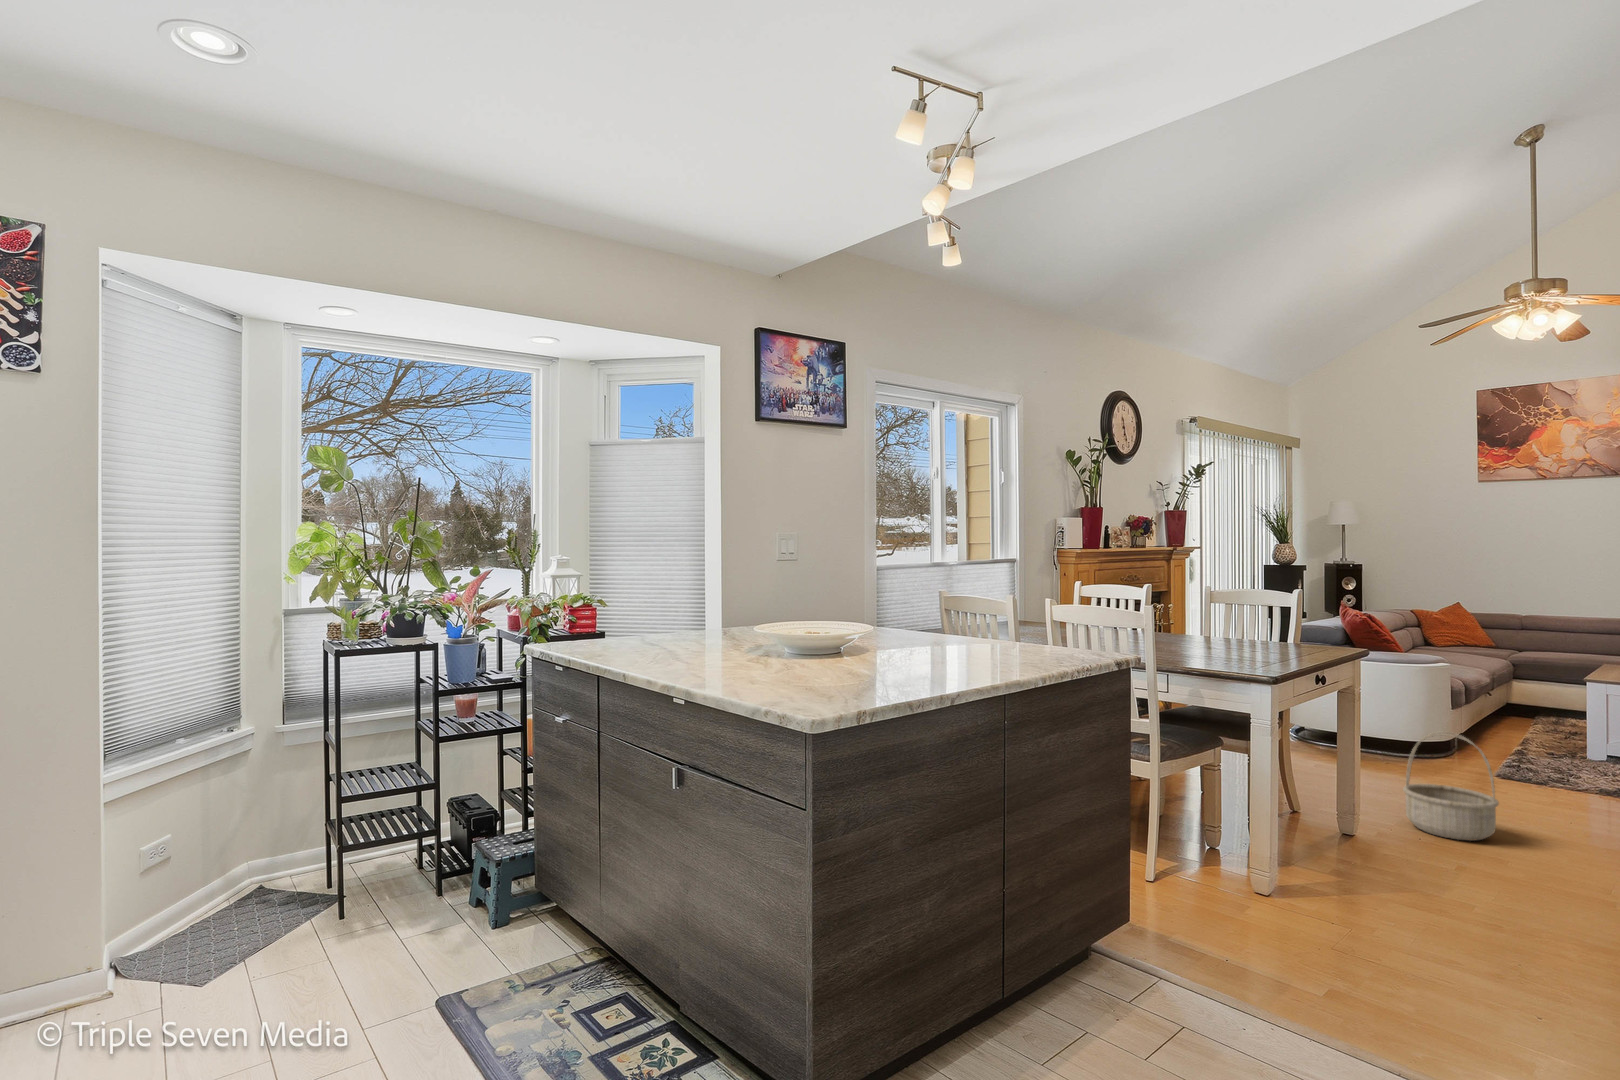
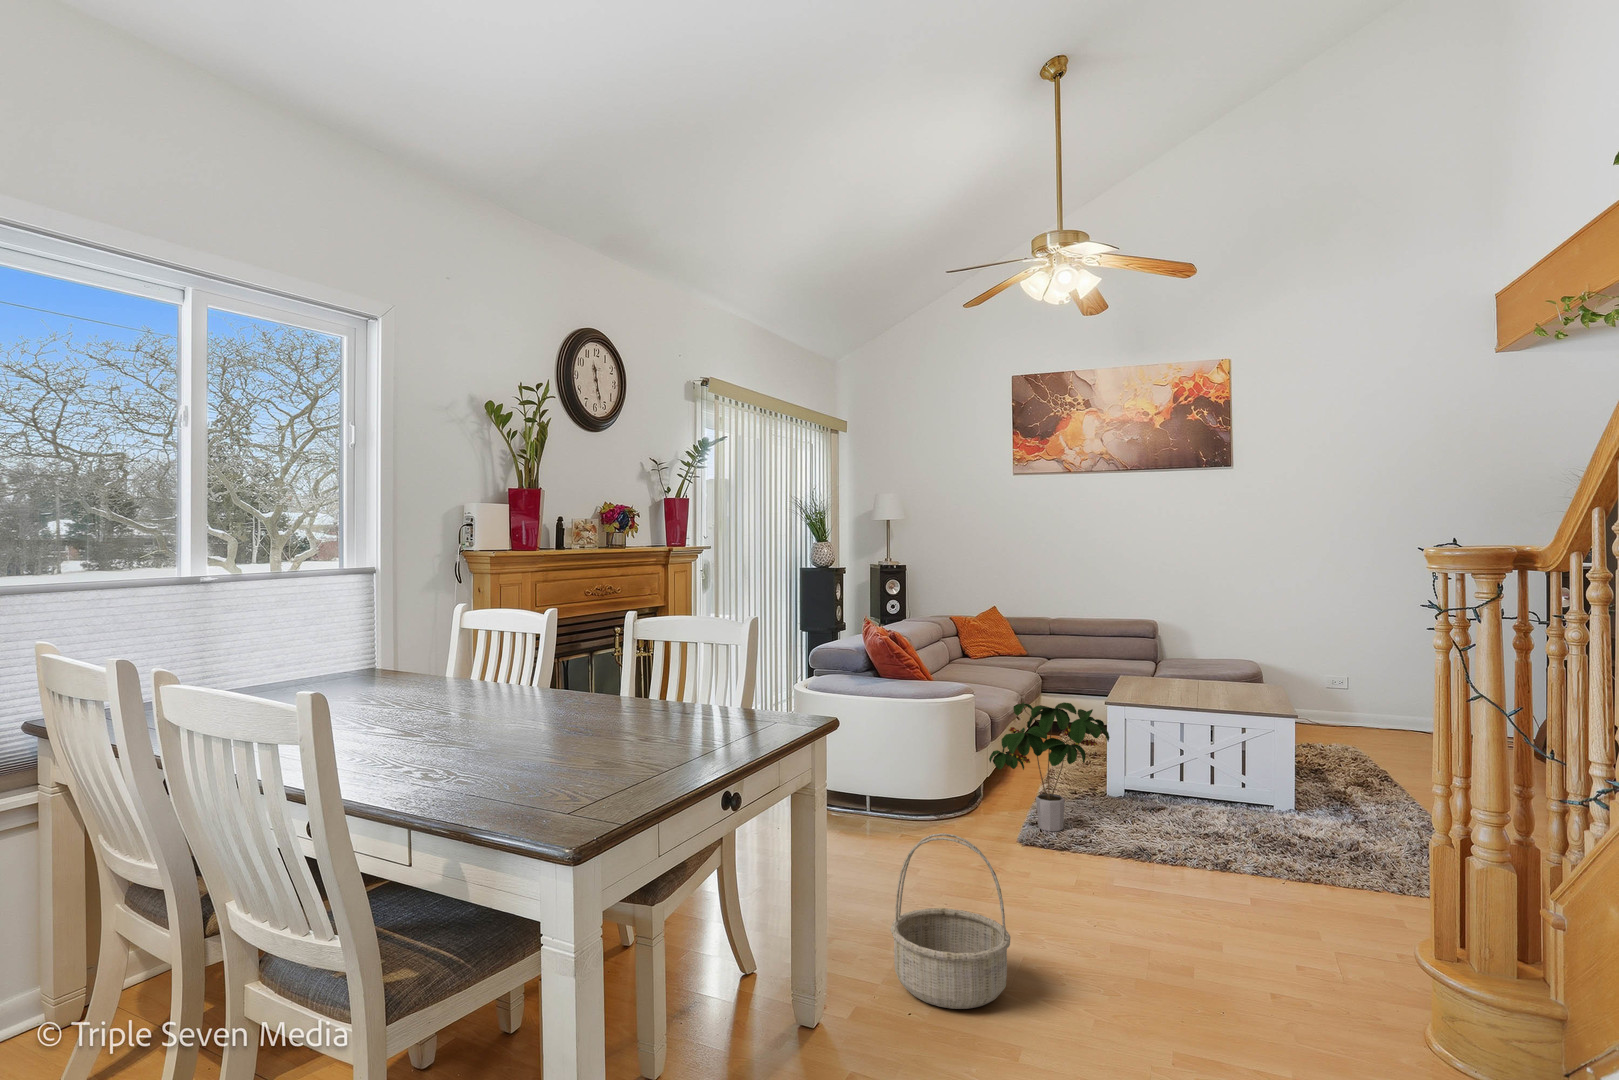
potted plant: none [1466,671,1588,774] -> present [989,702,1110,831]

